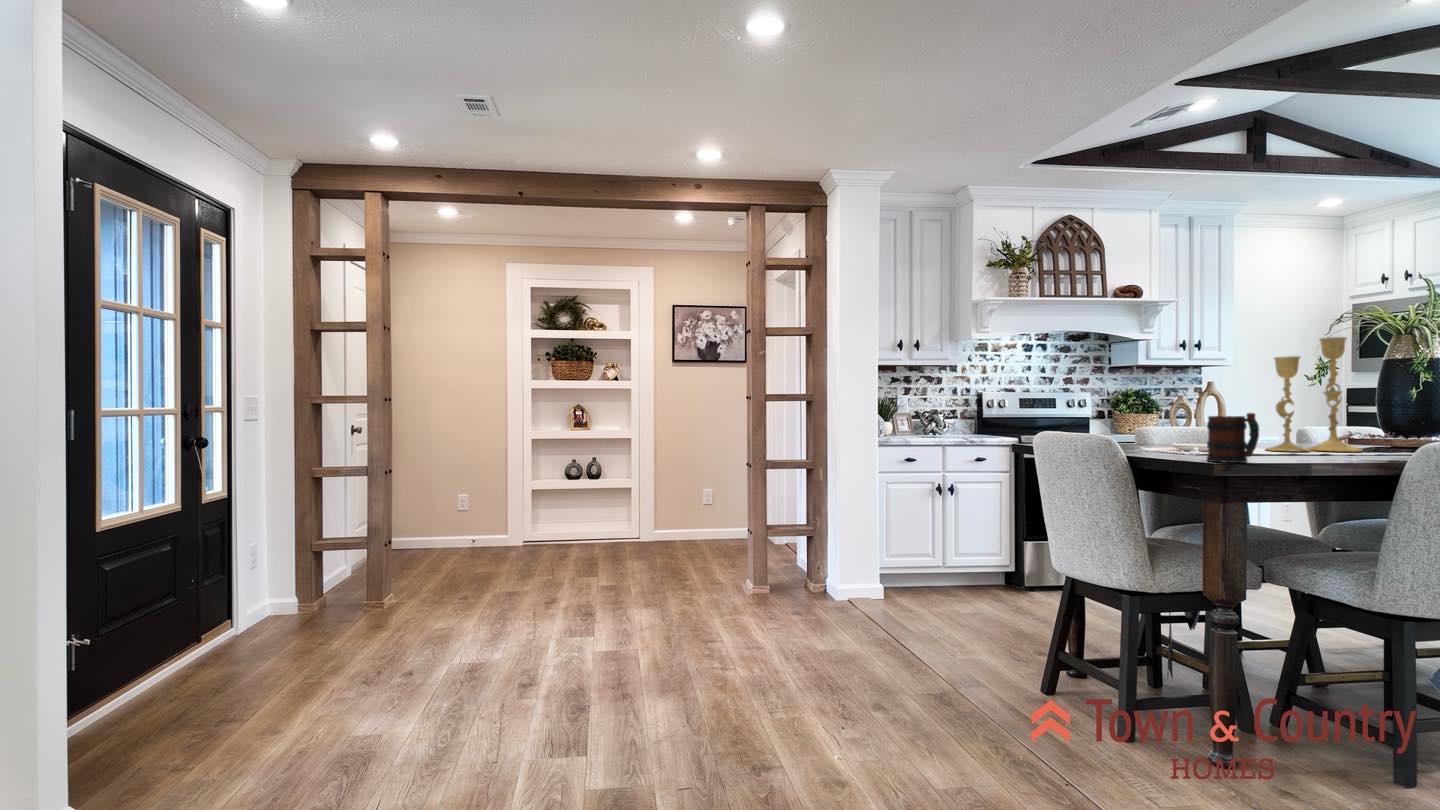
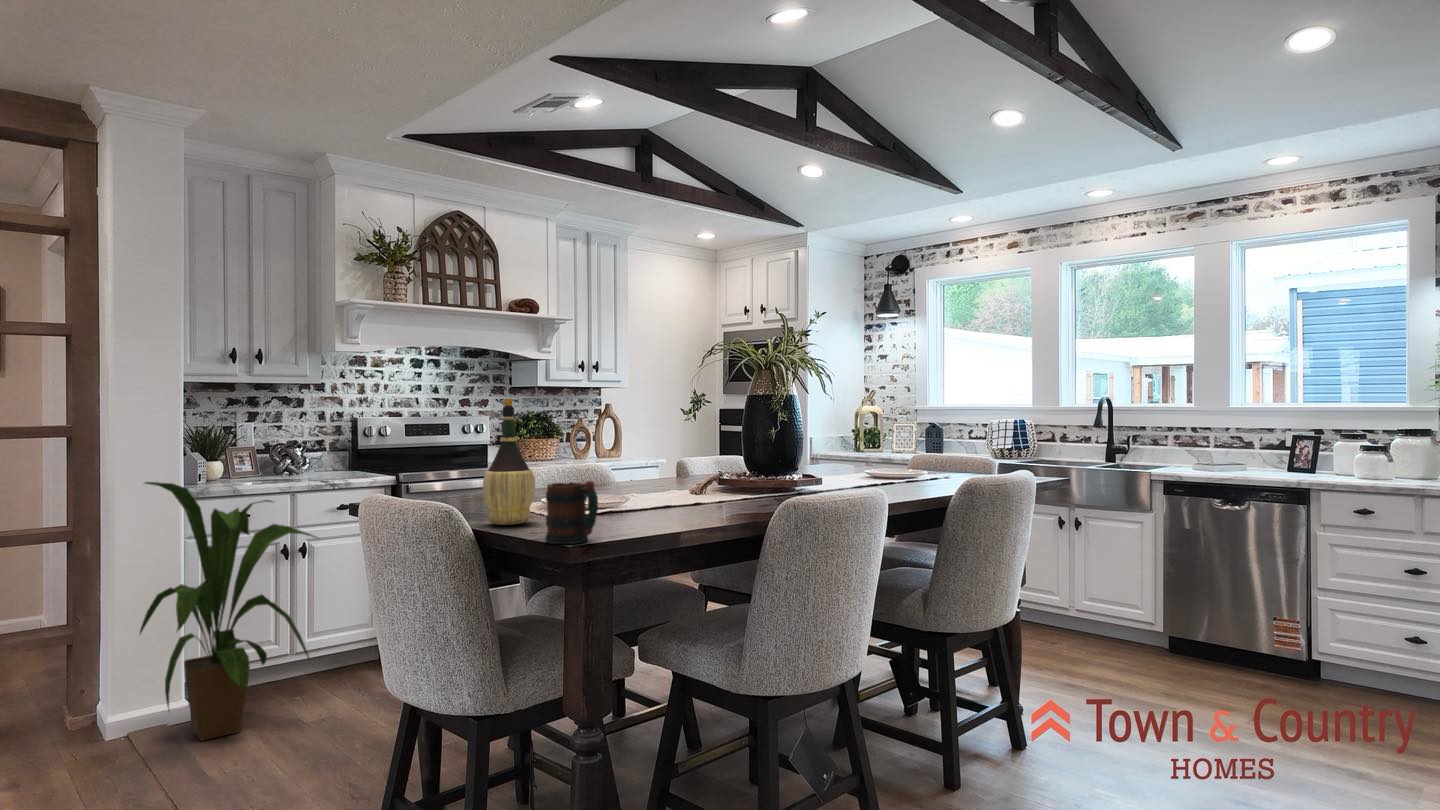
candlestick: present [1266,337,1362,452] -> none [623,380,710,507]
wine bottle: none [1140,353,1187,453] -> present [483,398,535,525]
house plant: none [852,428,967,611] -> present [140,482,317,740]

